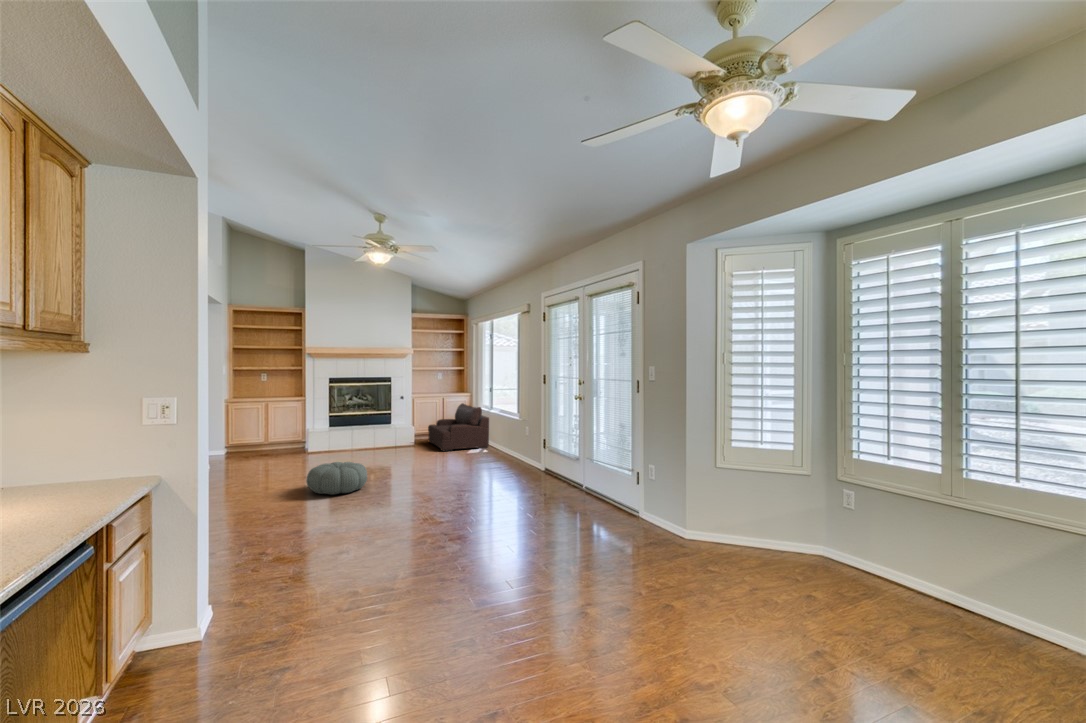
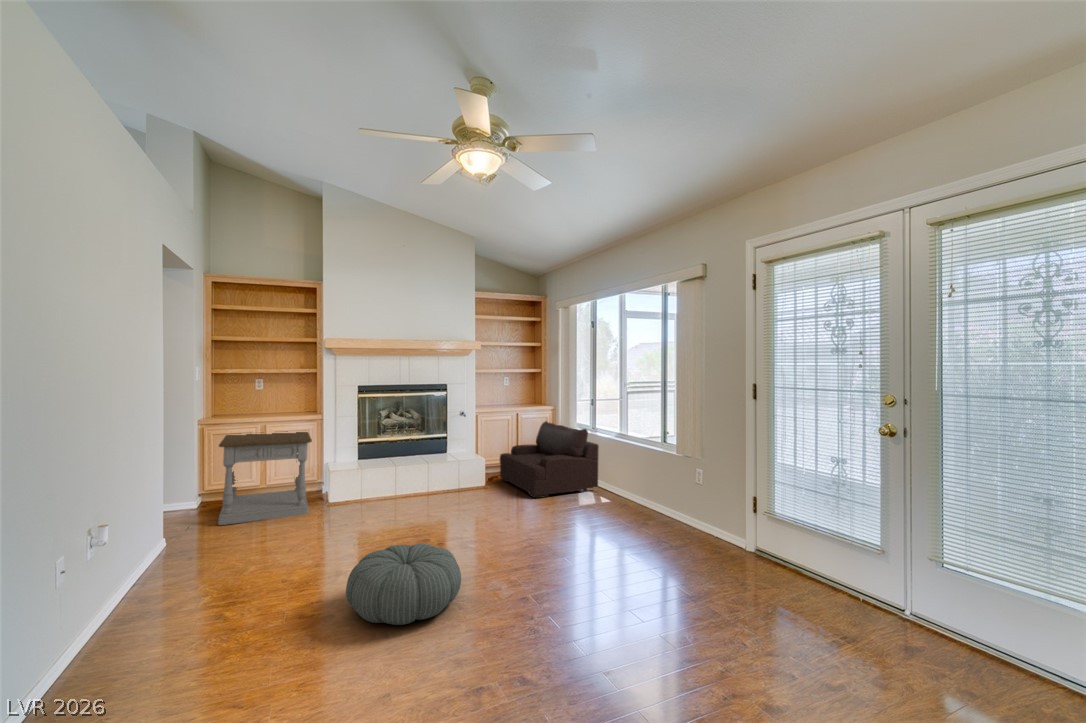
side table: none [239,408,297,463] -> present [218,431,312,525]

